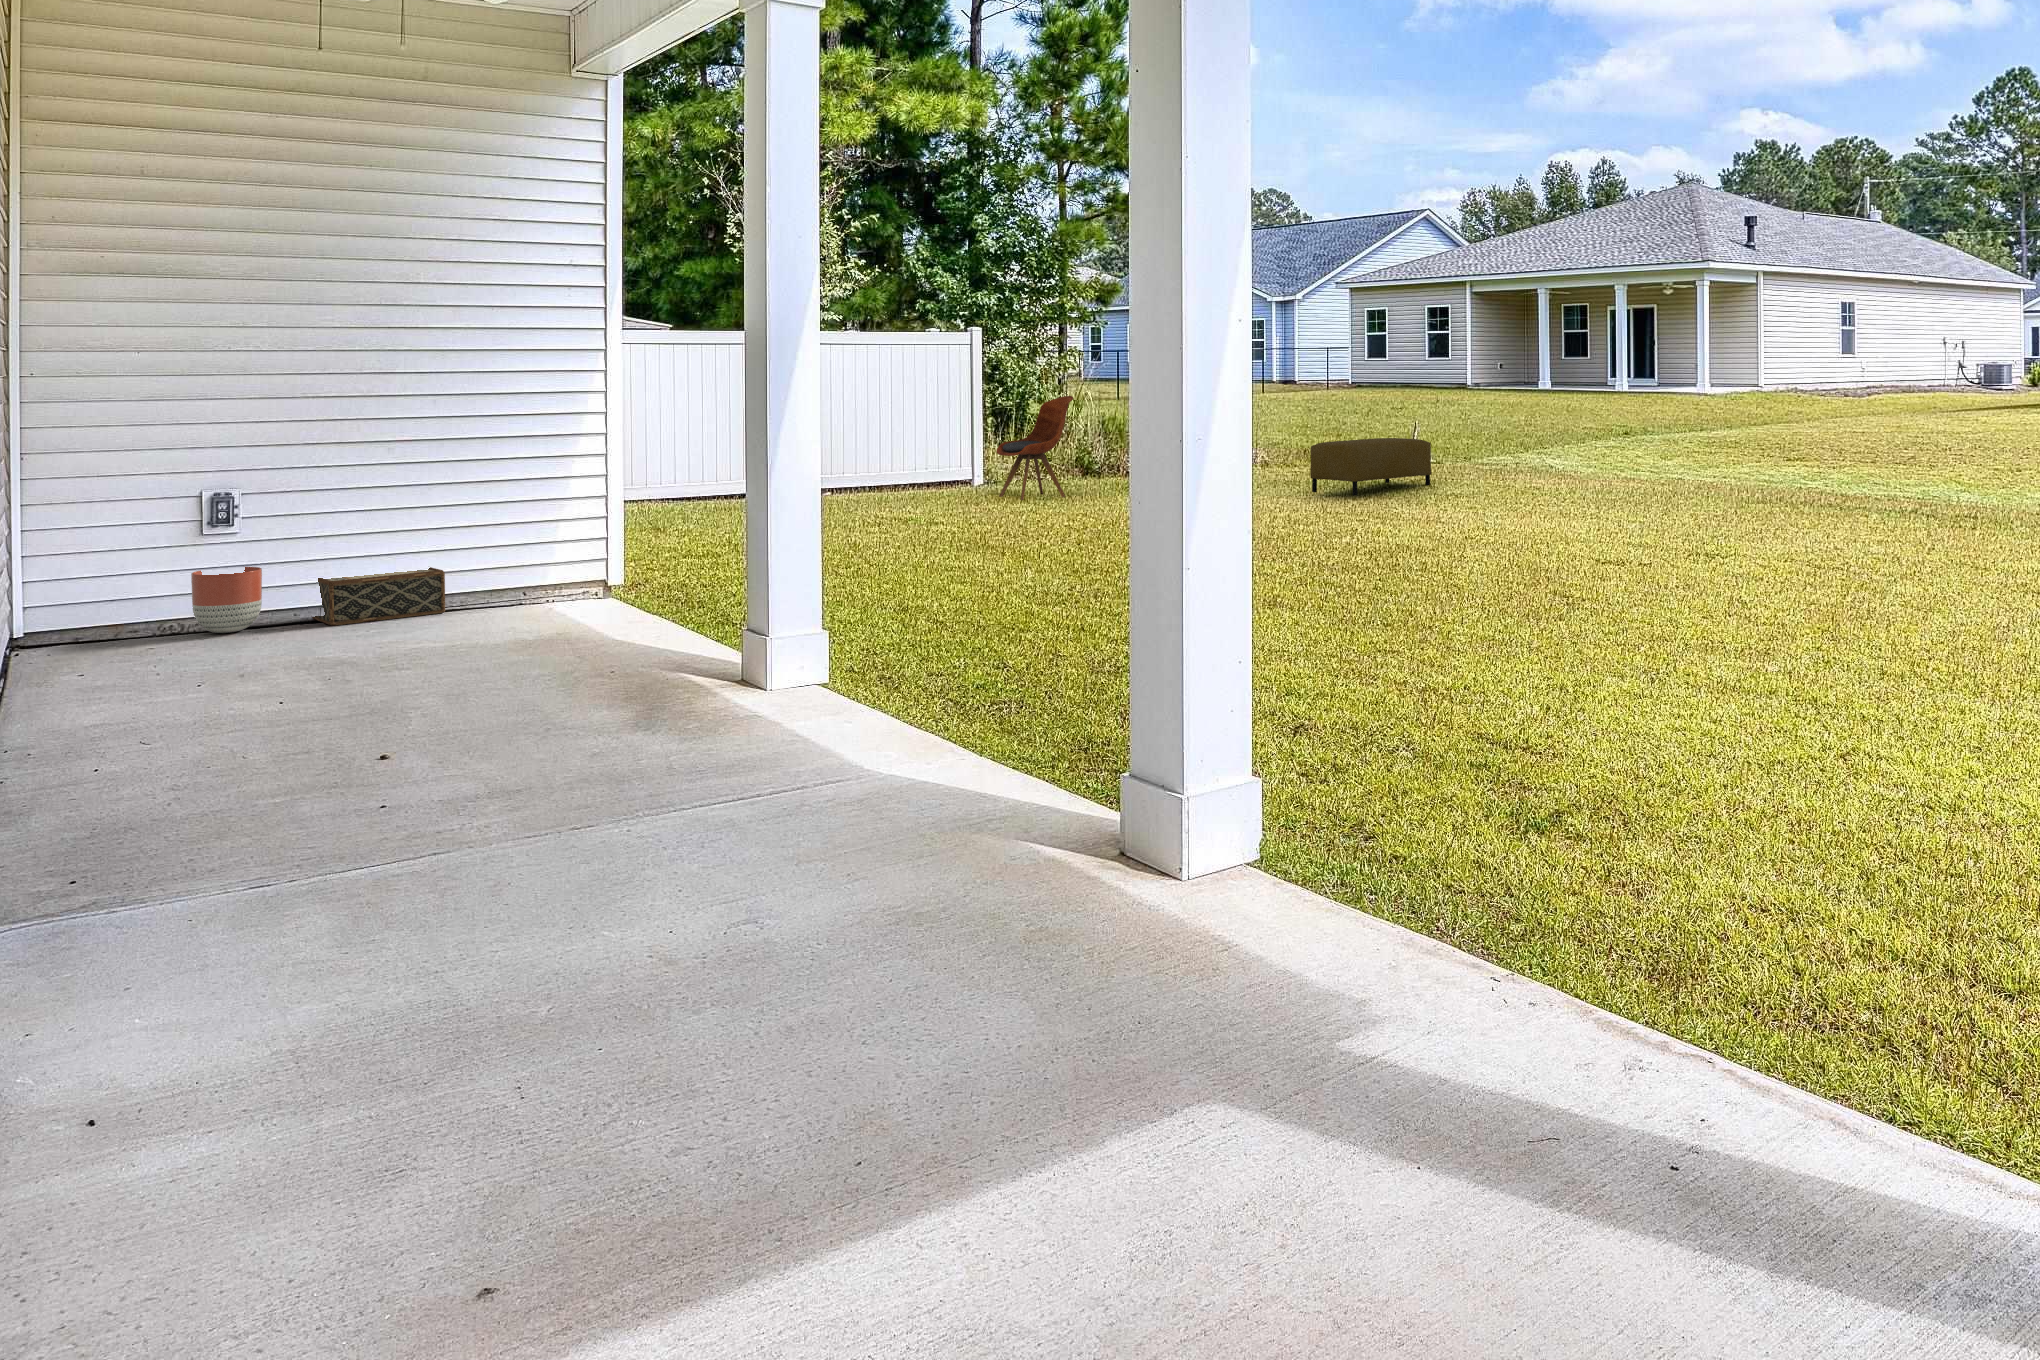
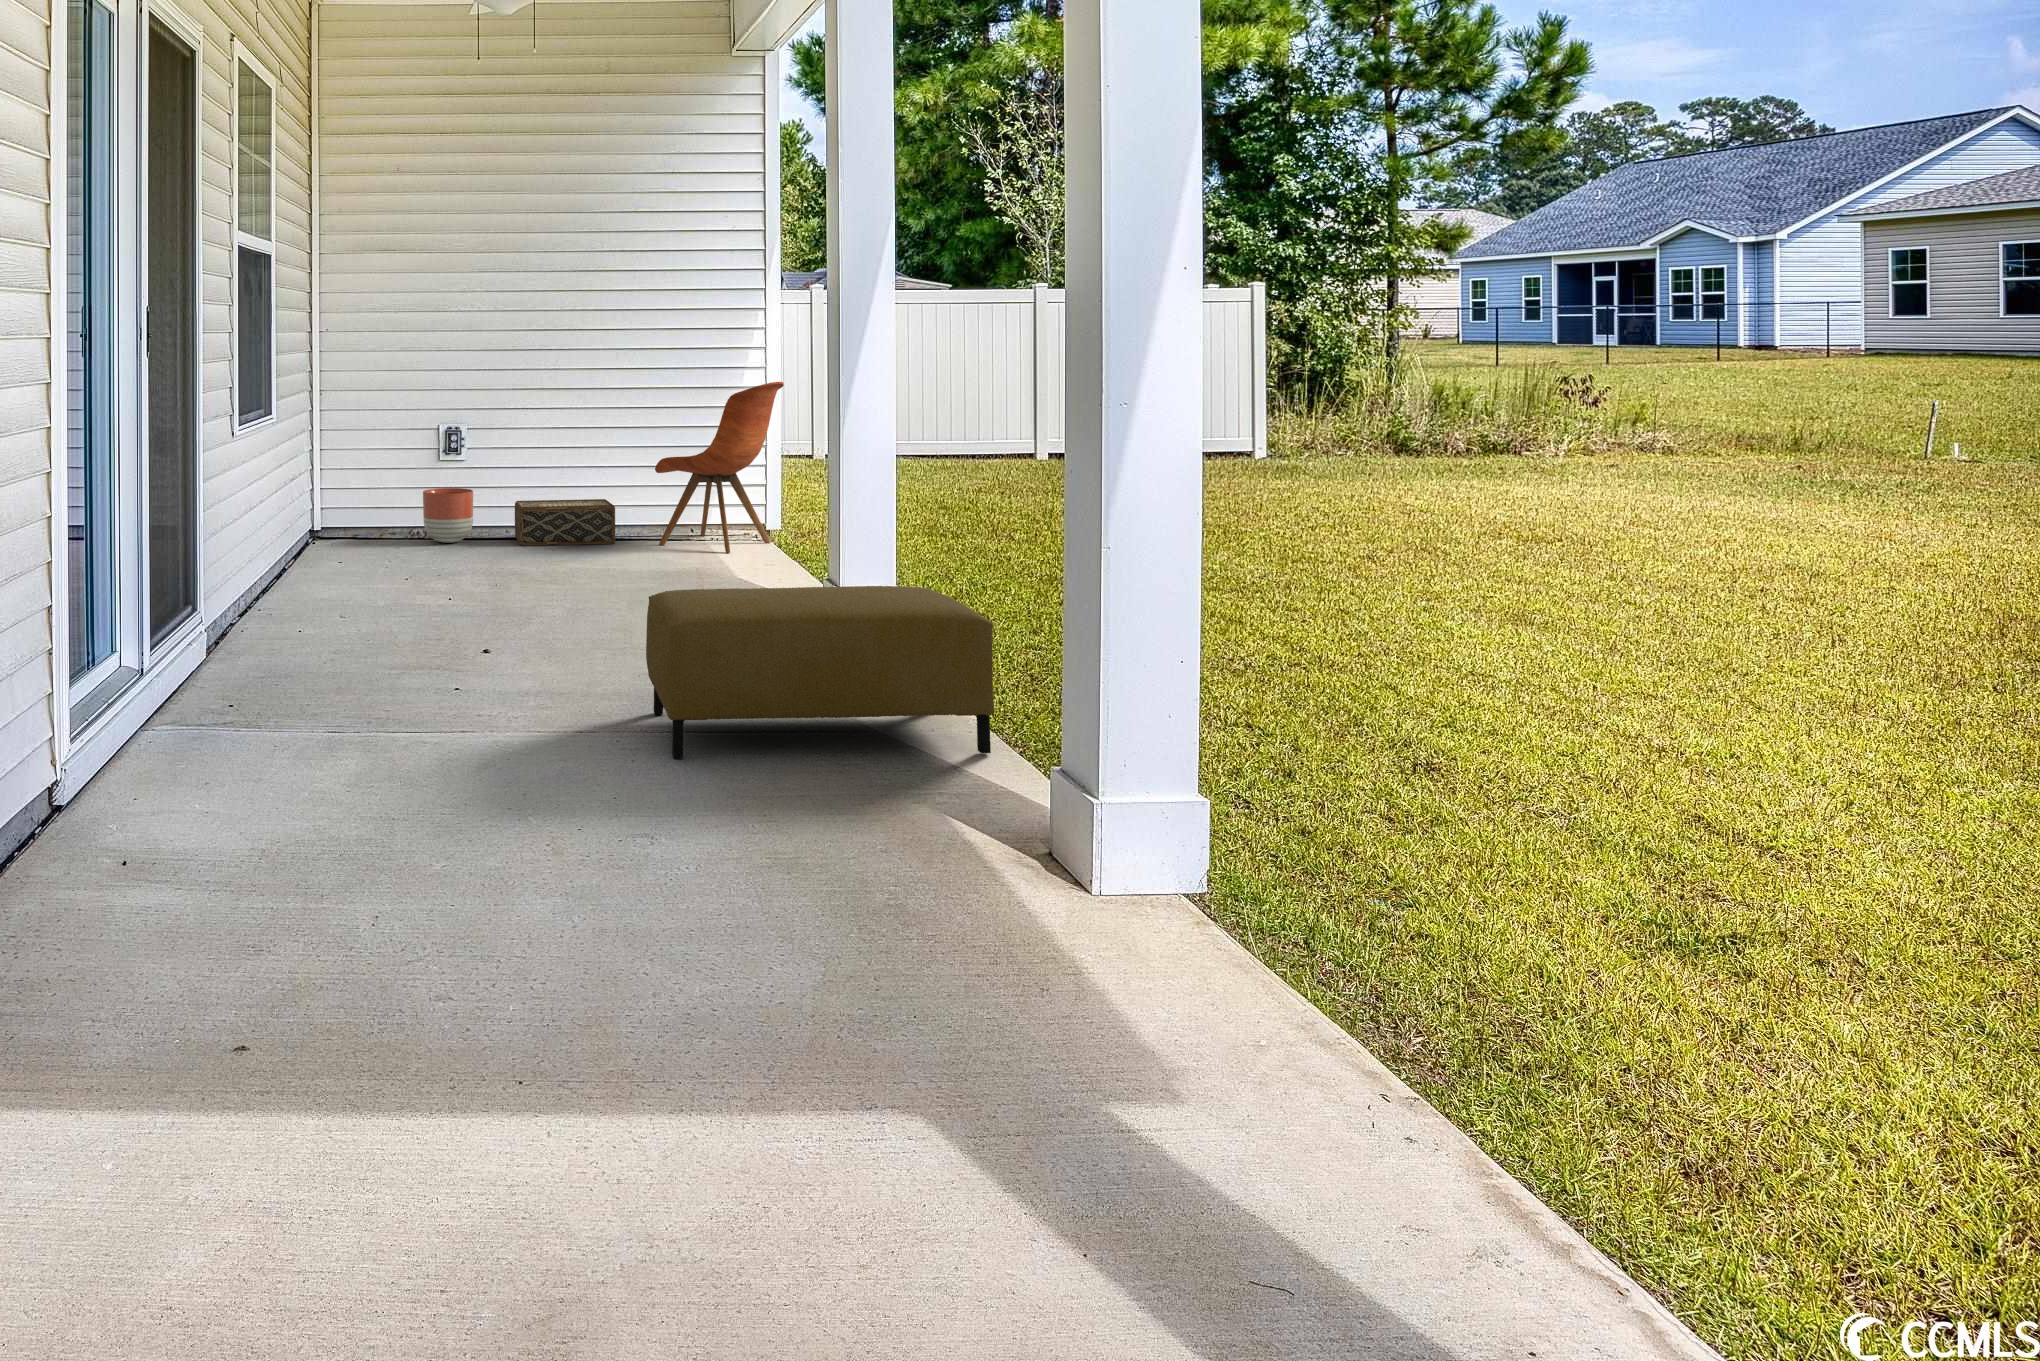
dining chair: present [996,396,1073,500] -> present [655,382,784,553]
ottoman: present [1310,438,1432,496] -> present [646,586,995,758]

